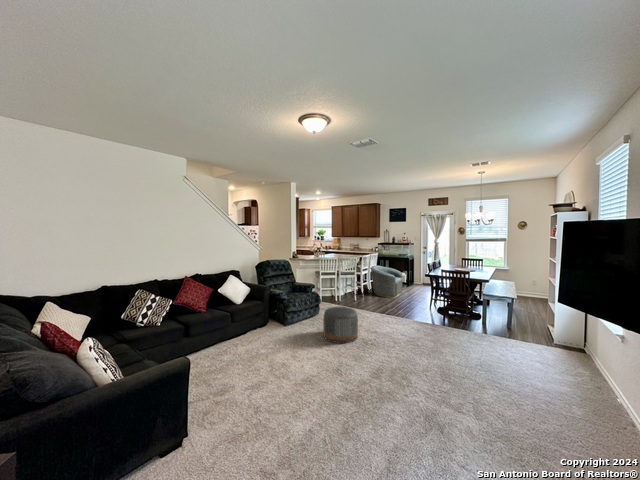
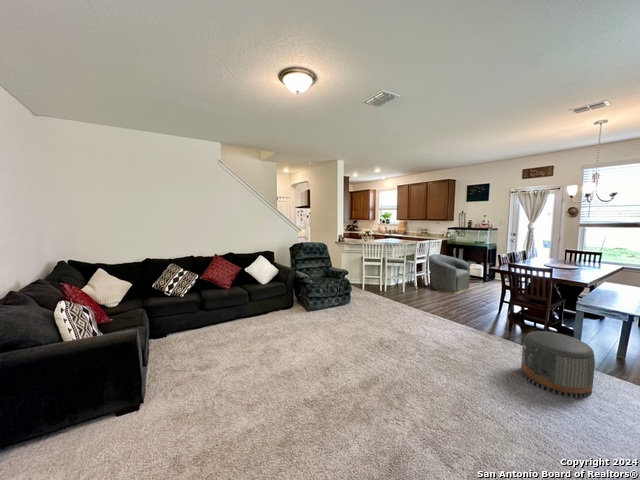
pouf: present [323,307,358,343] -> present [521,331,595,398]

